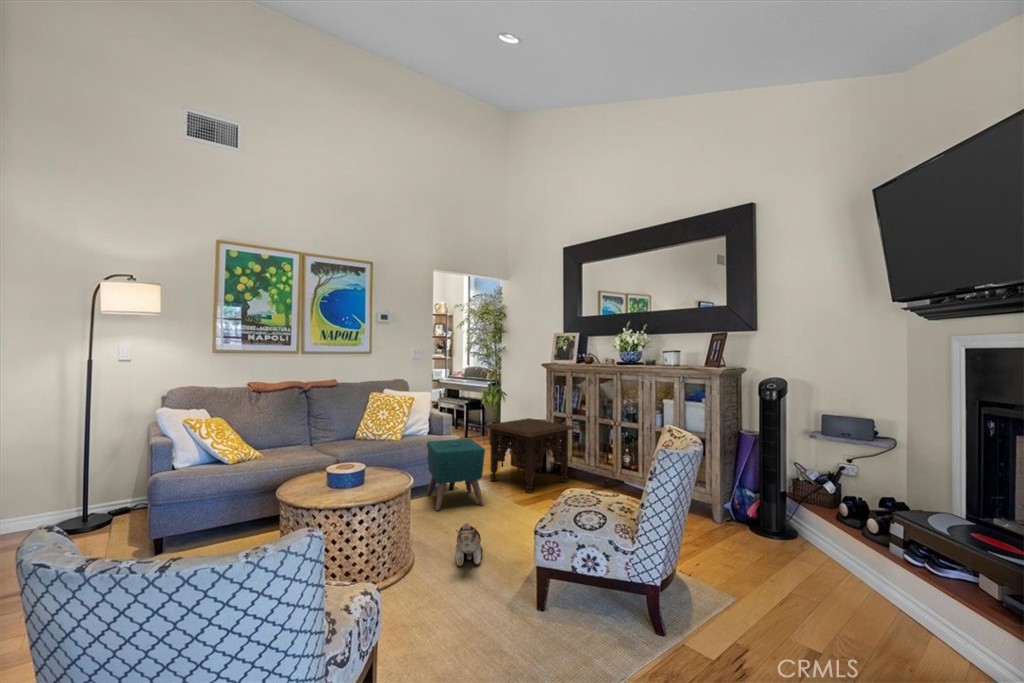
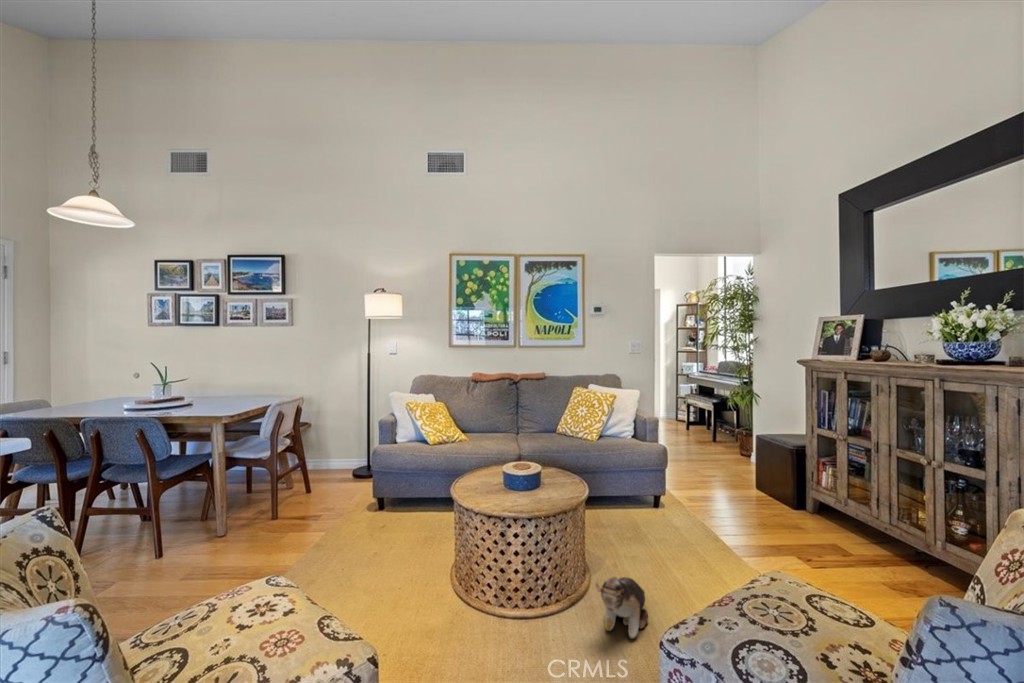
side table: present [483,418,576,493] -> none [702,431,852,538]
ottoman: present [427,439,485,511] -> none [622,447,688,539]

